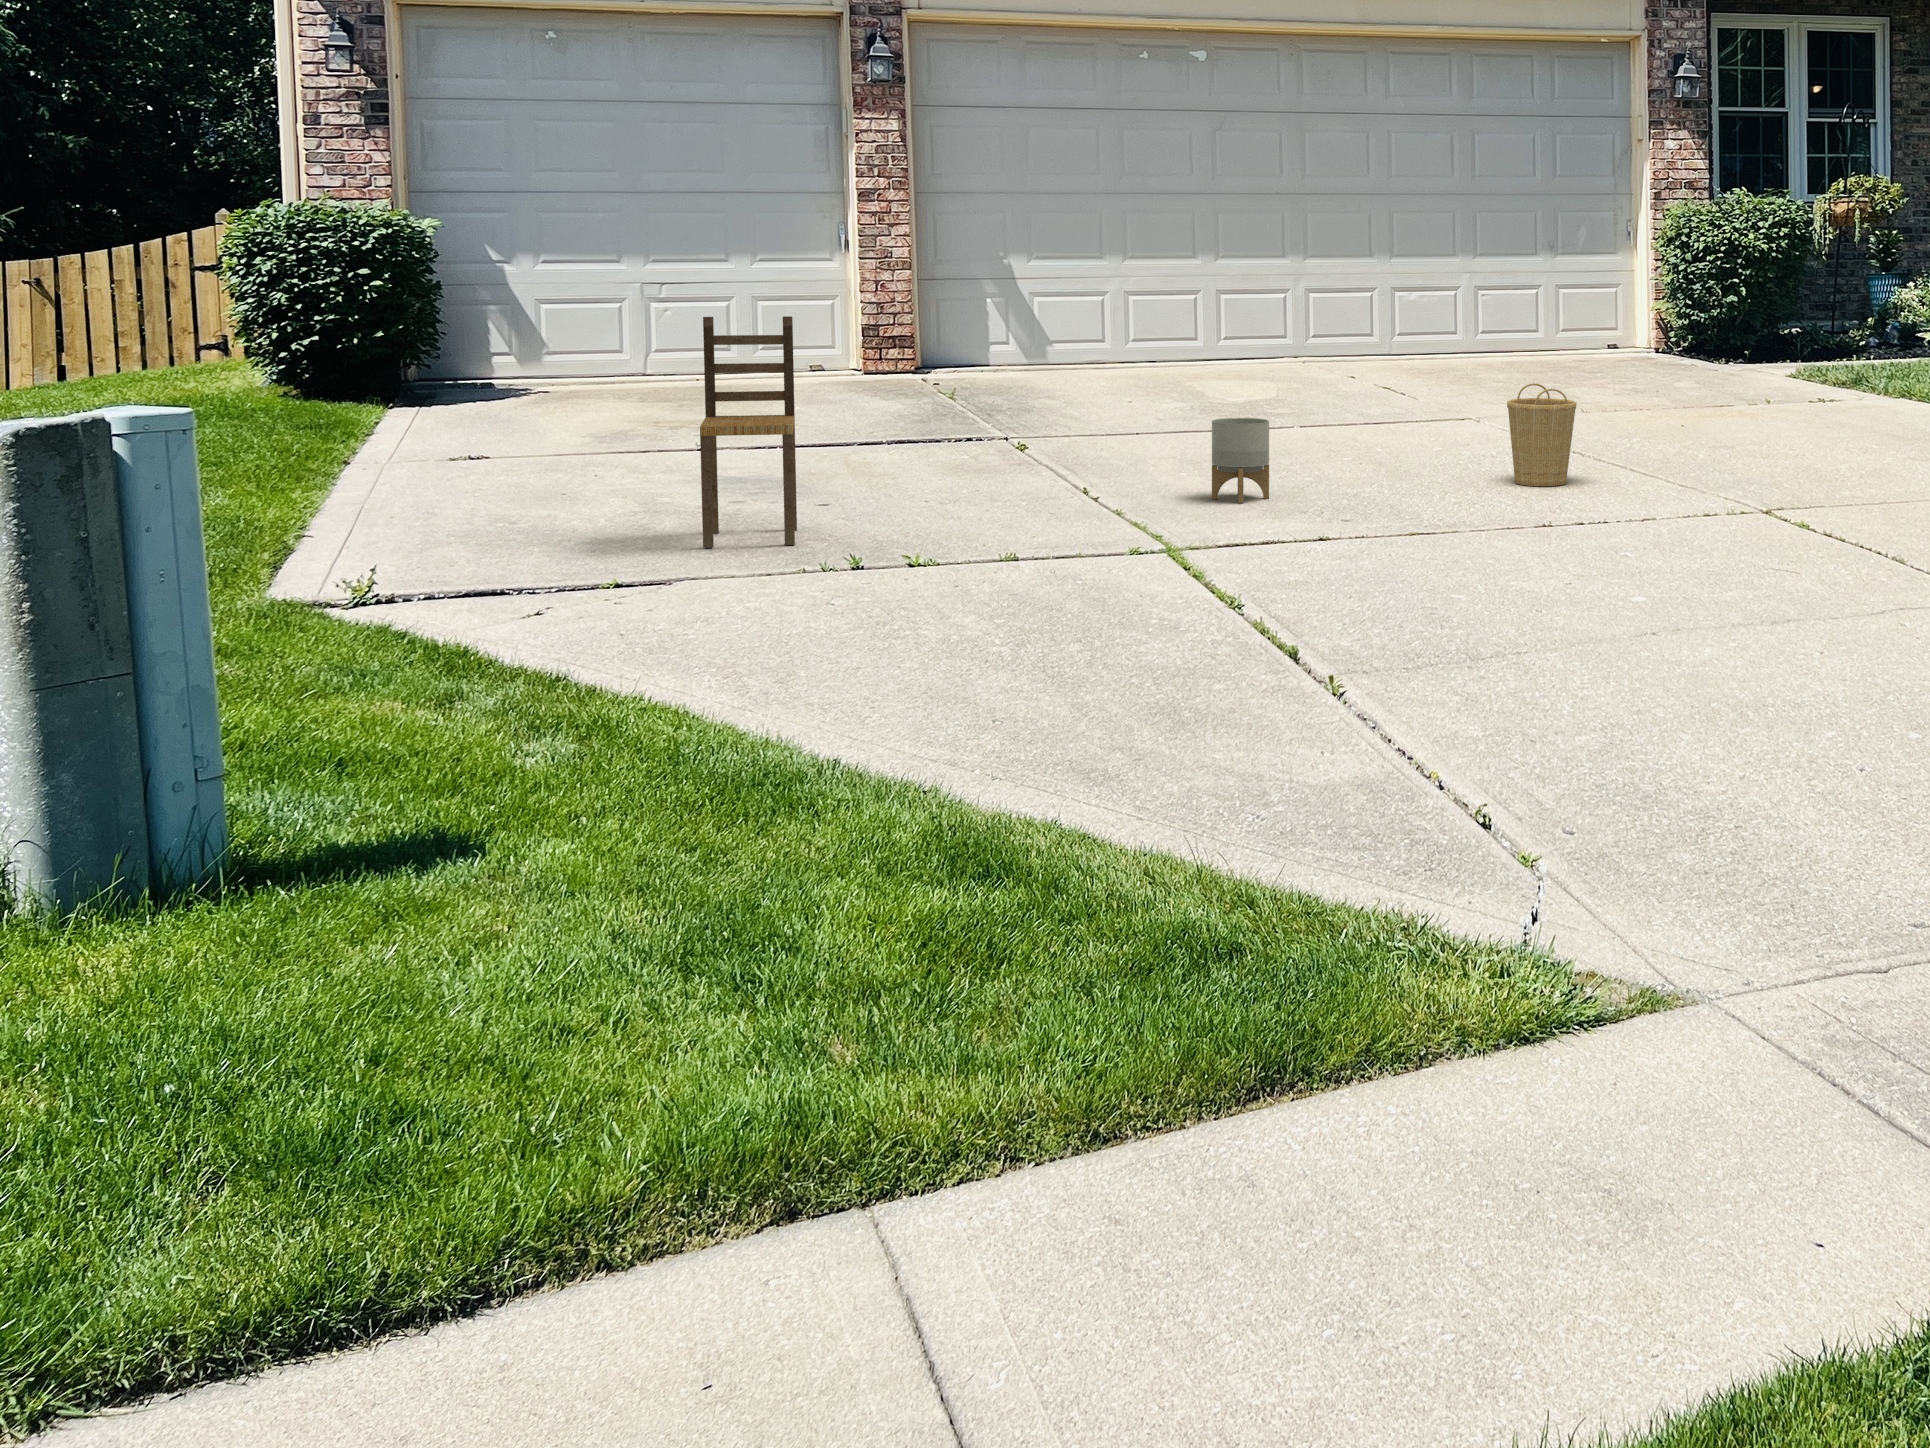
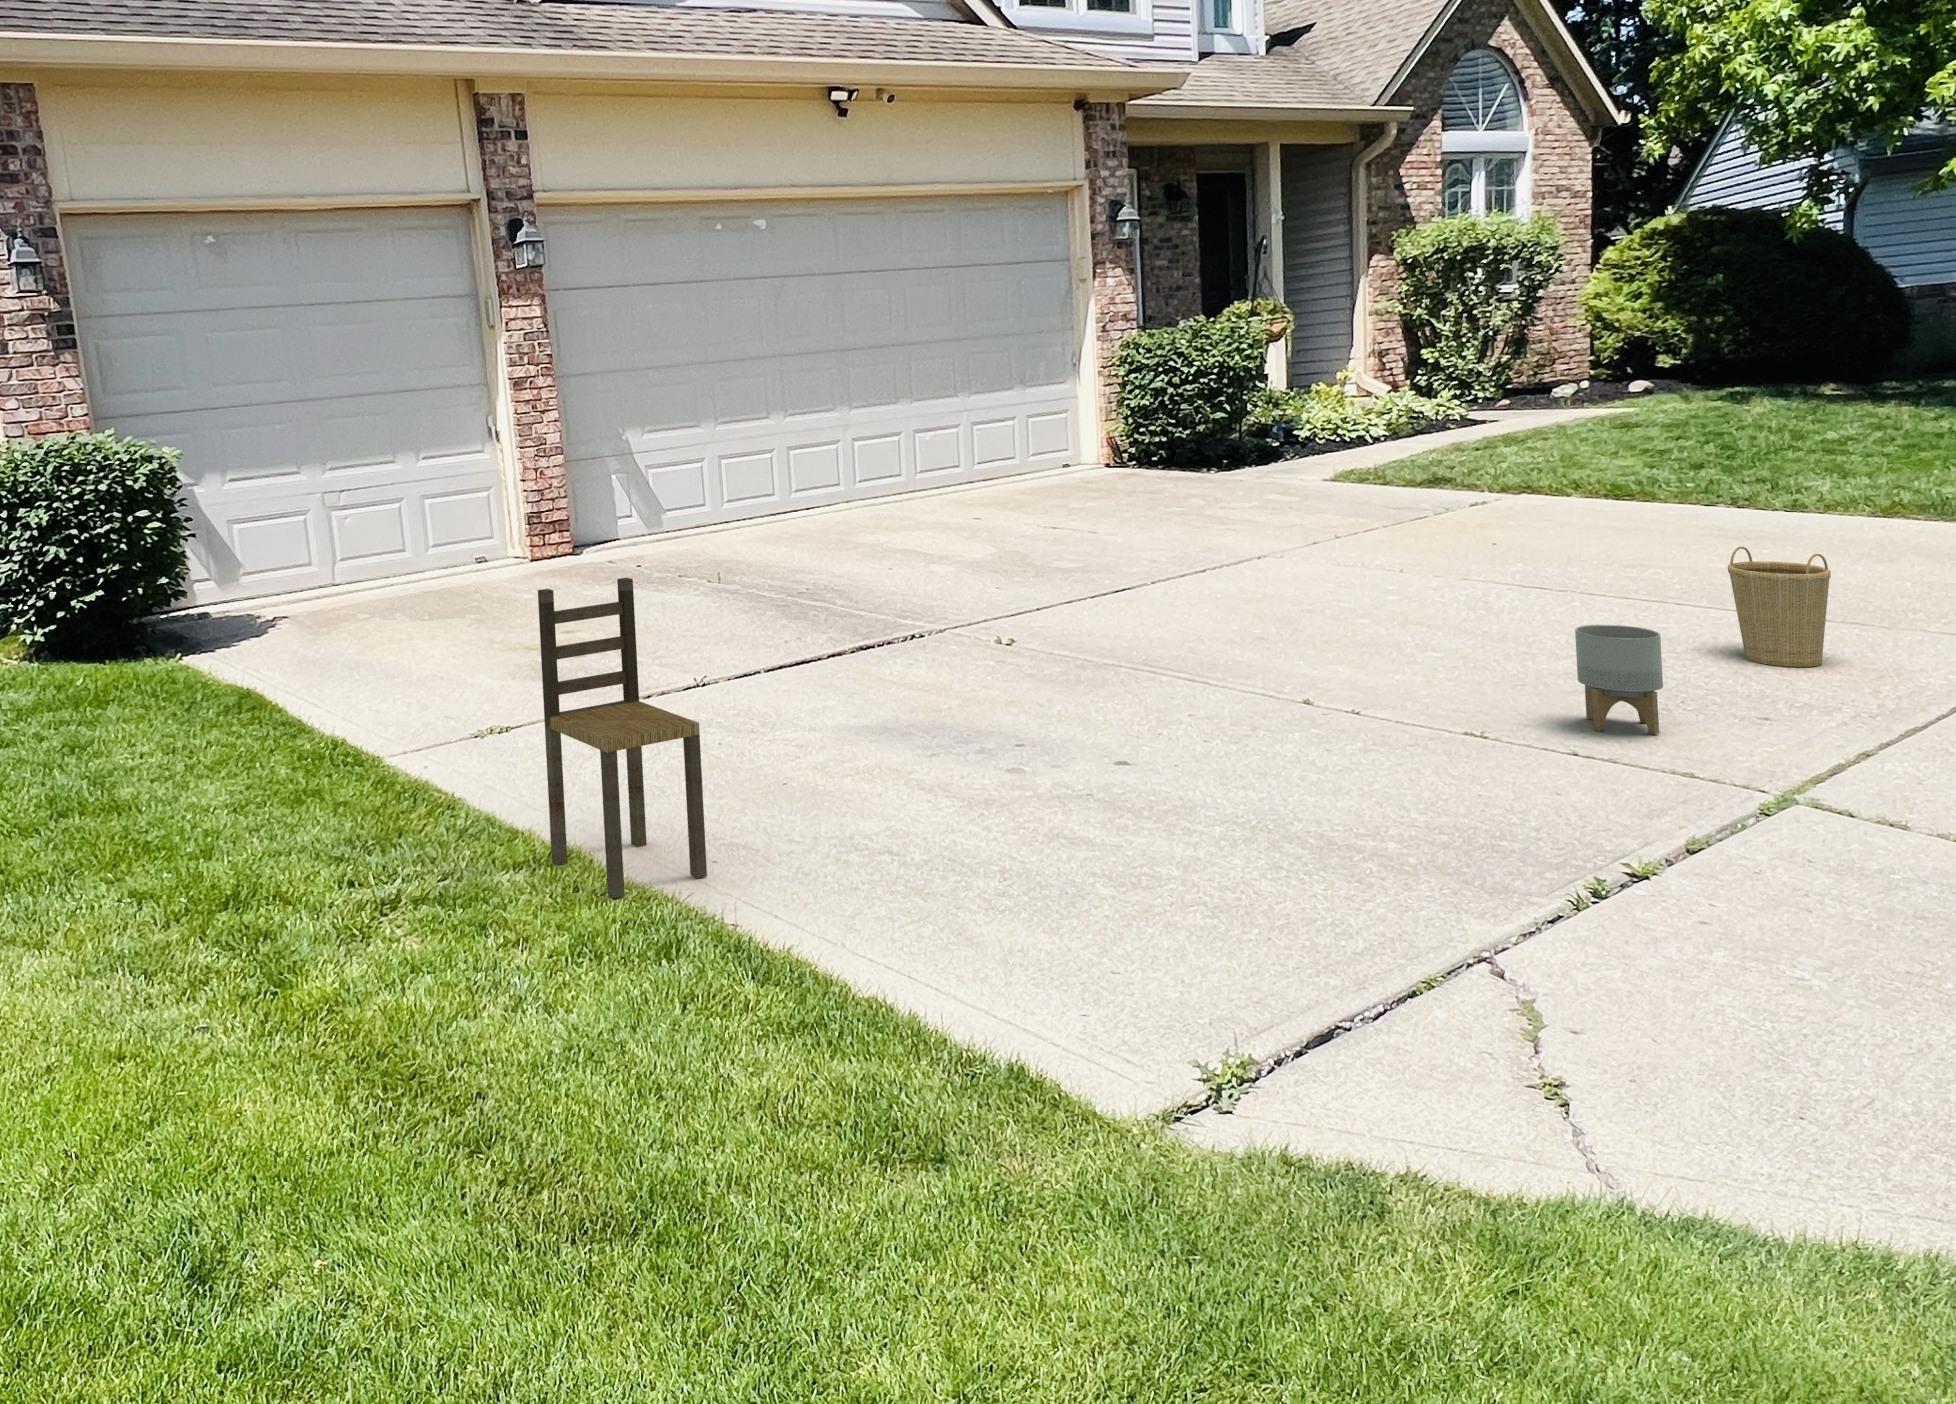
chair: present [700,316,797,548] -> present [538,578,707,898]

